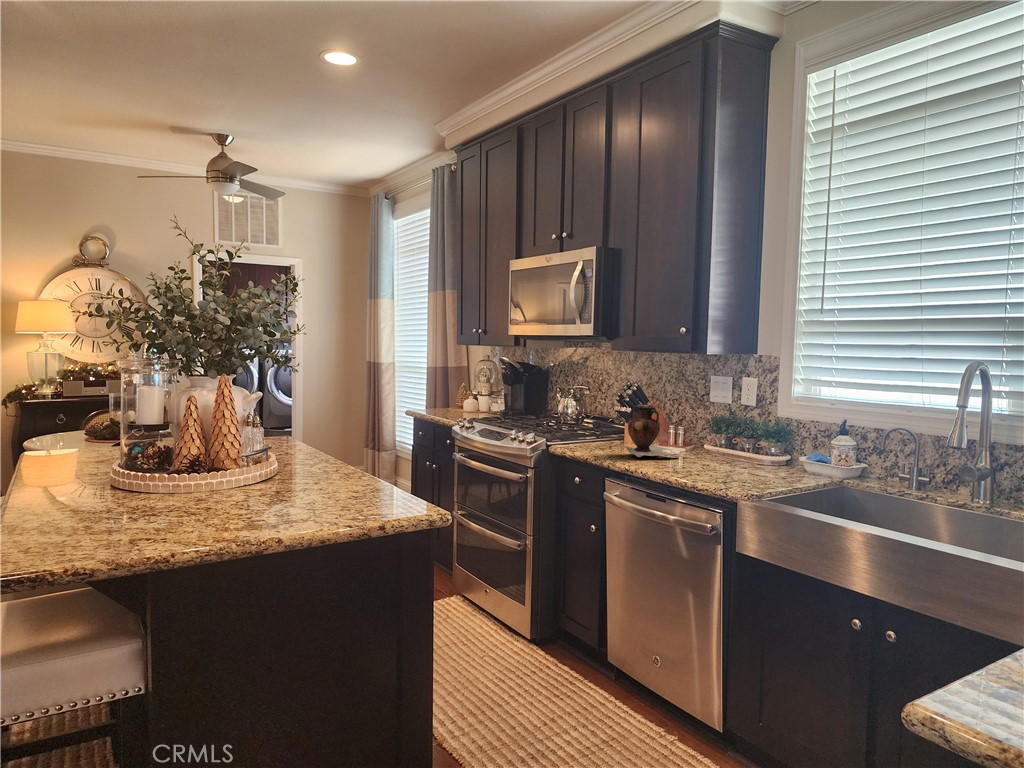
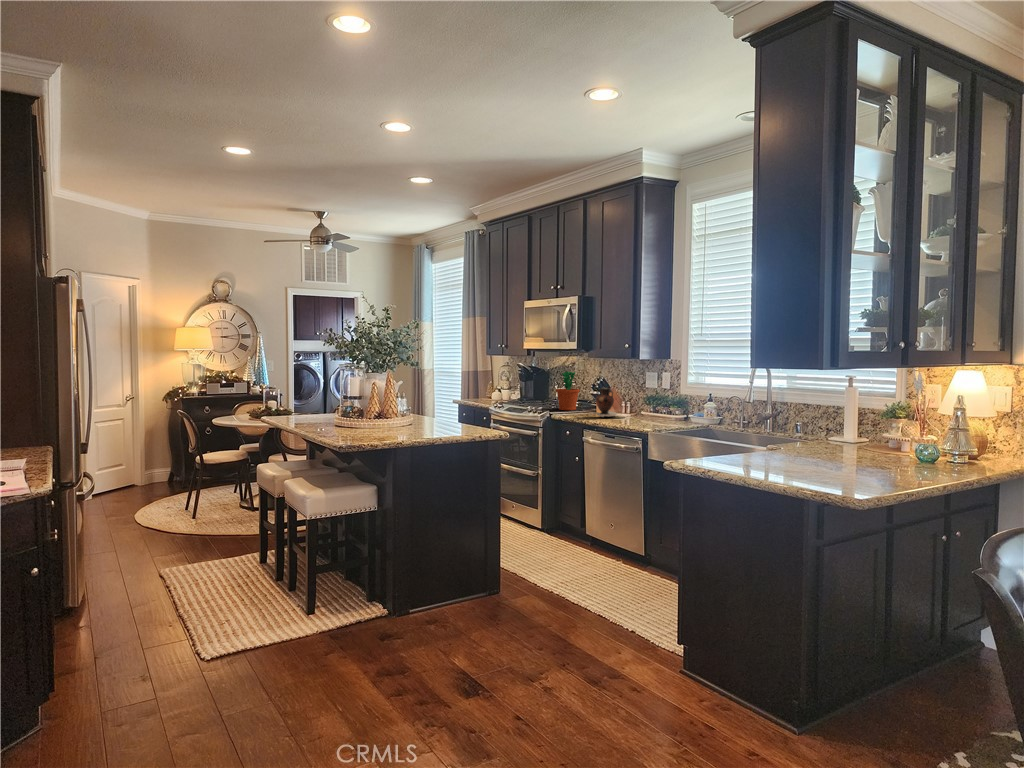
flower pot: none [558,372,597,437] -> present [556,371,579,410]

